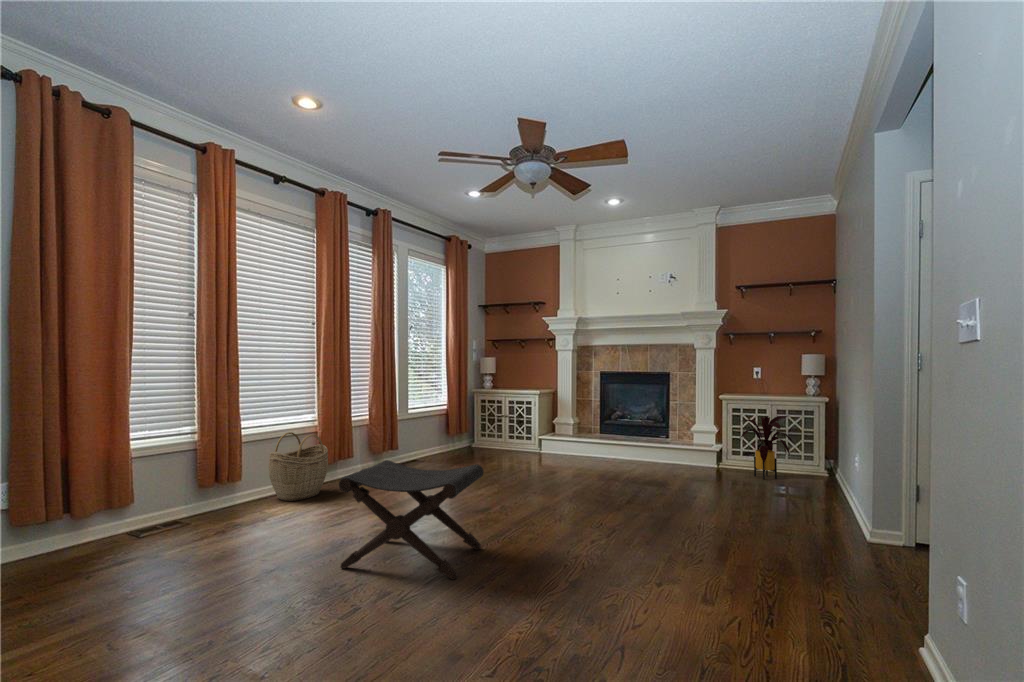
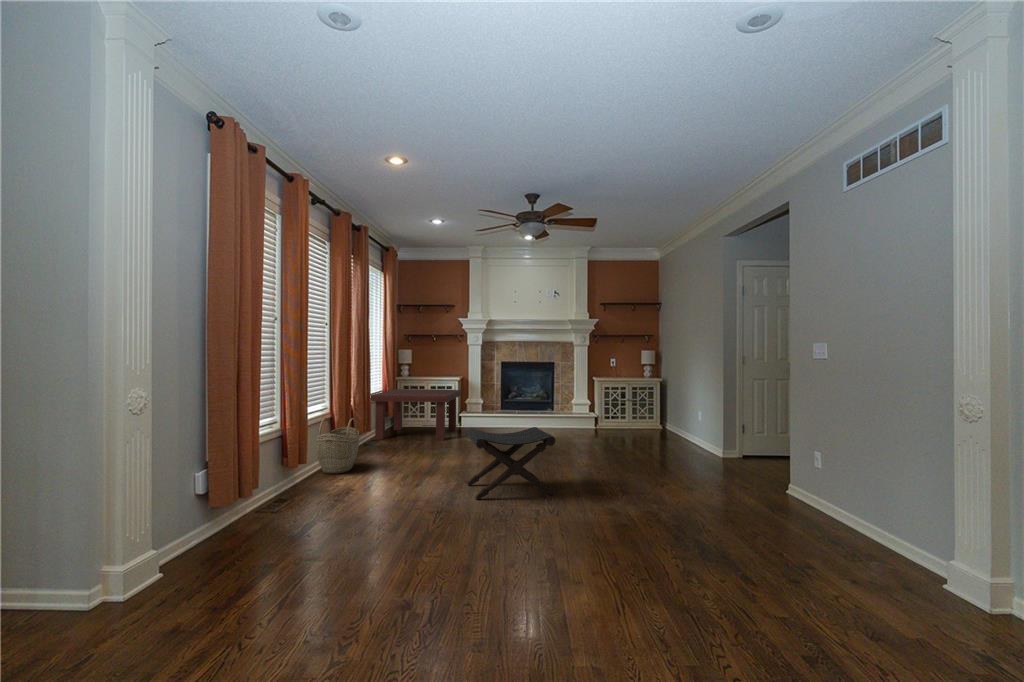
coffee table: none [411,402,534,469] -> present [371,389,461,441]
house plant: present [741,416,794,479] -> none [612,391,647,432]

